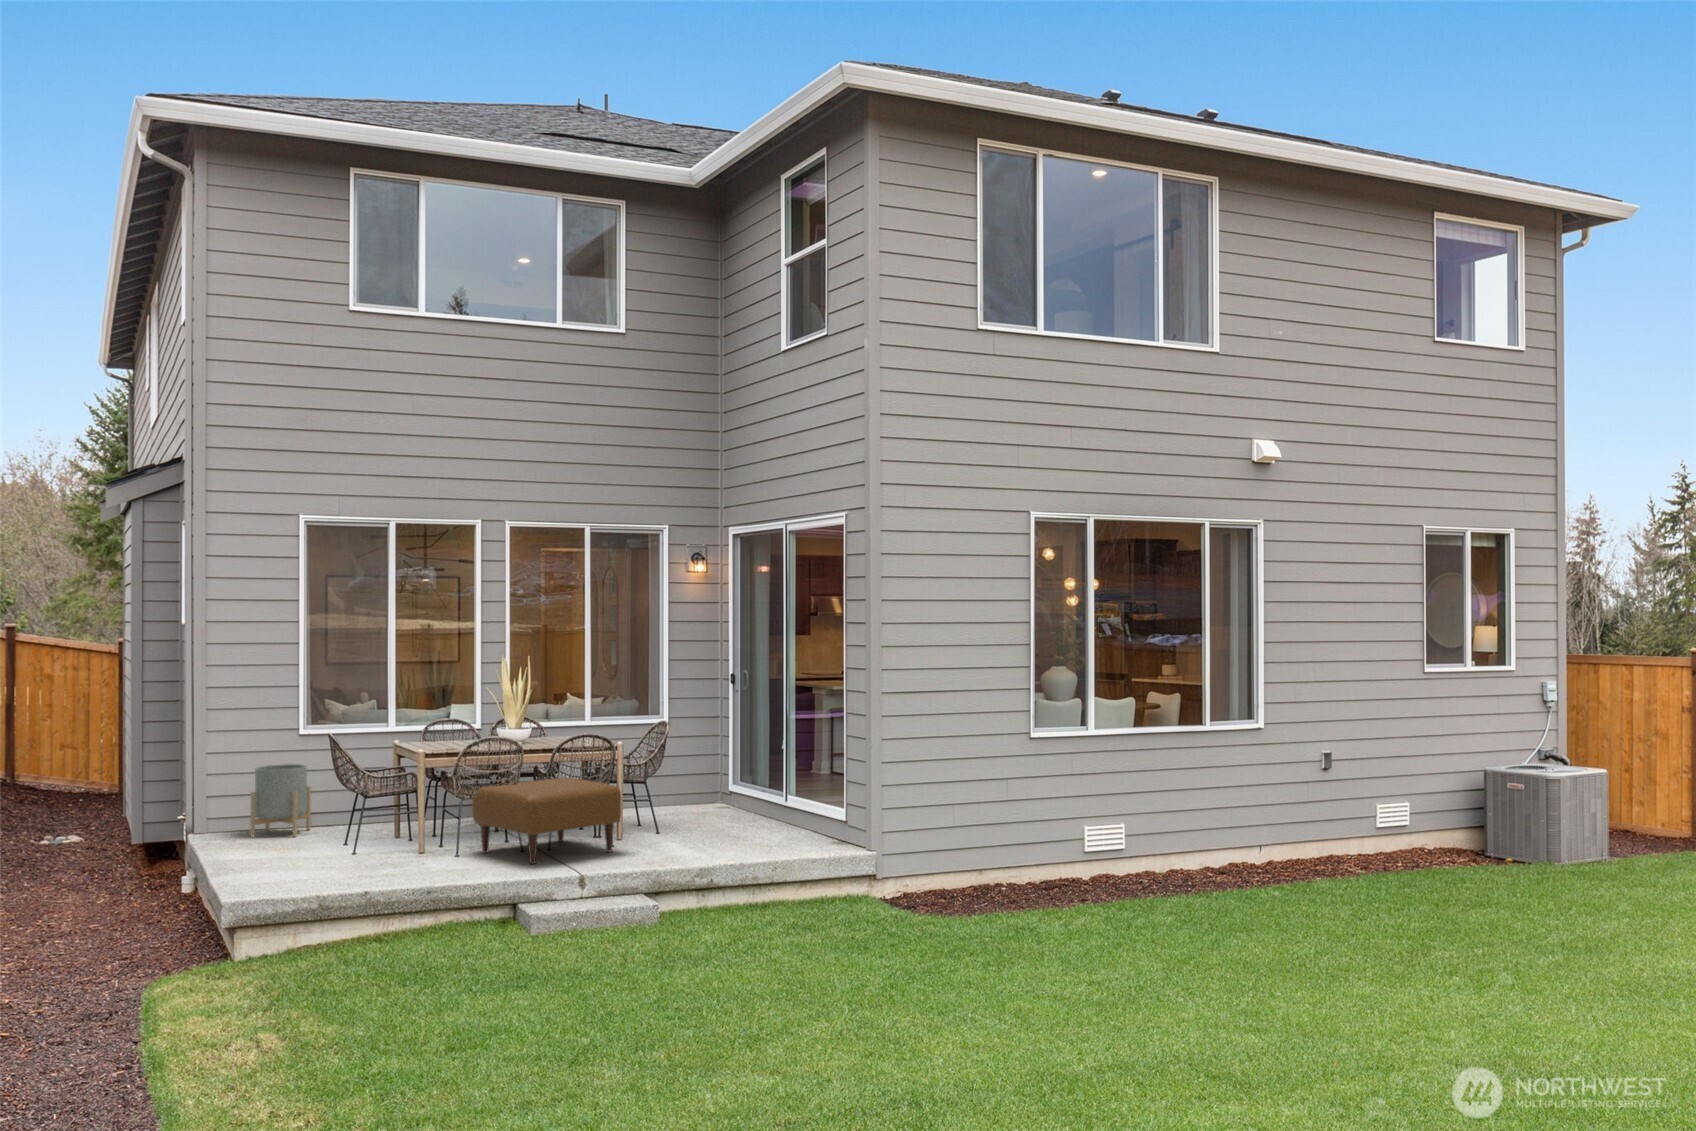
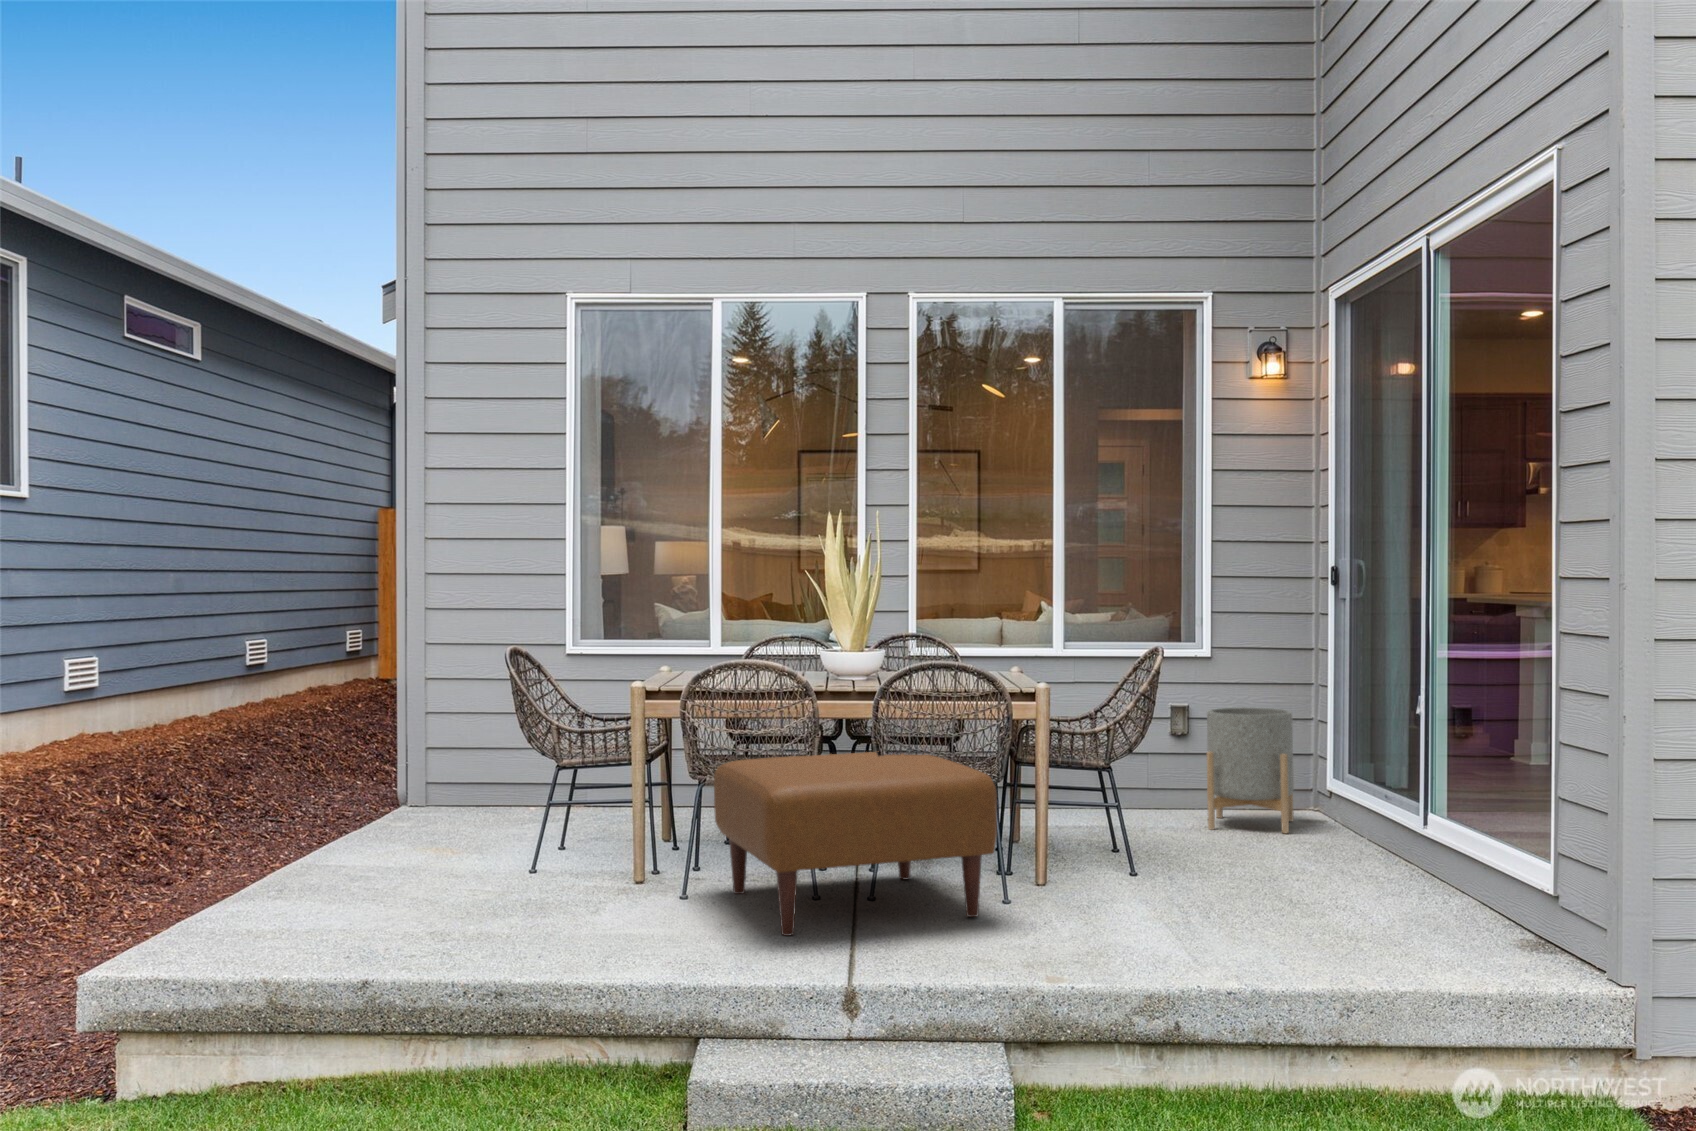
planter: present [250,764,311,838] -> present [1207,707,1294,833]

